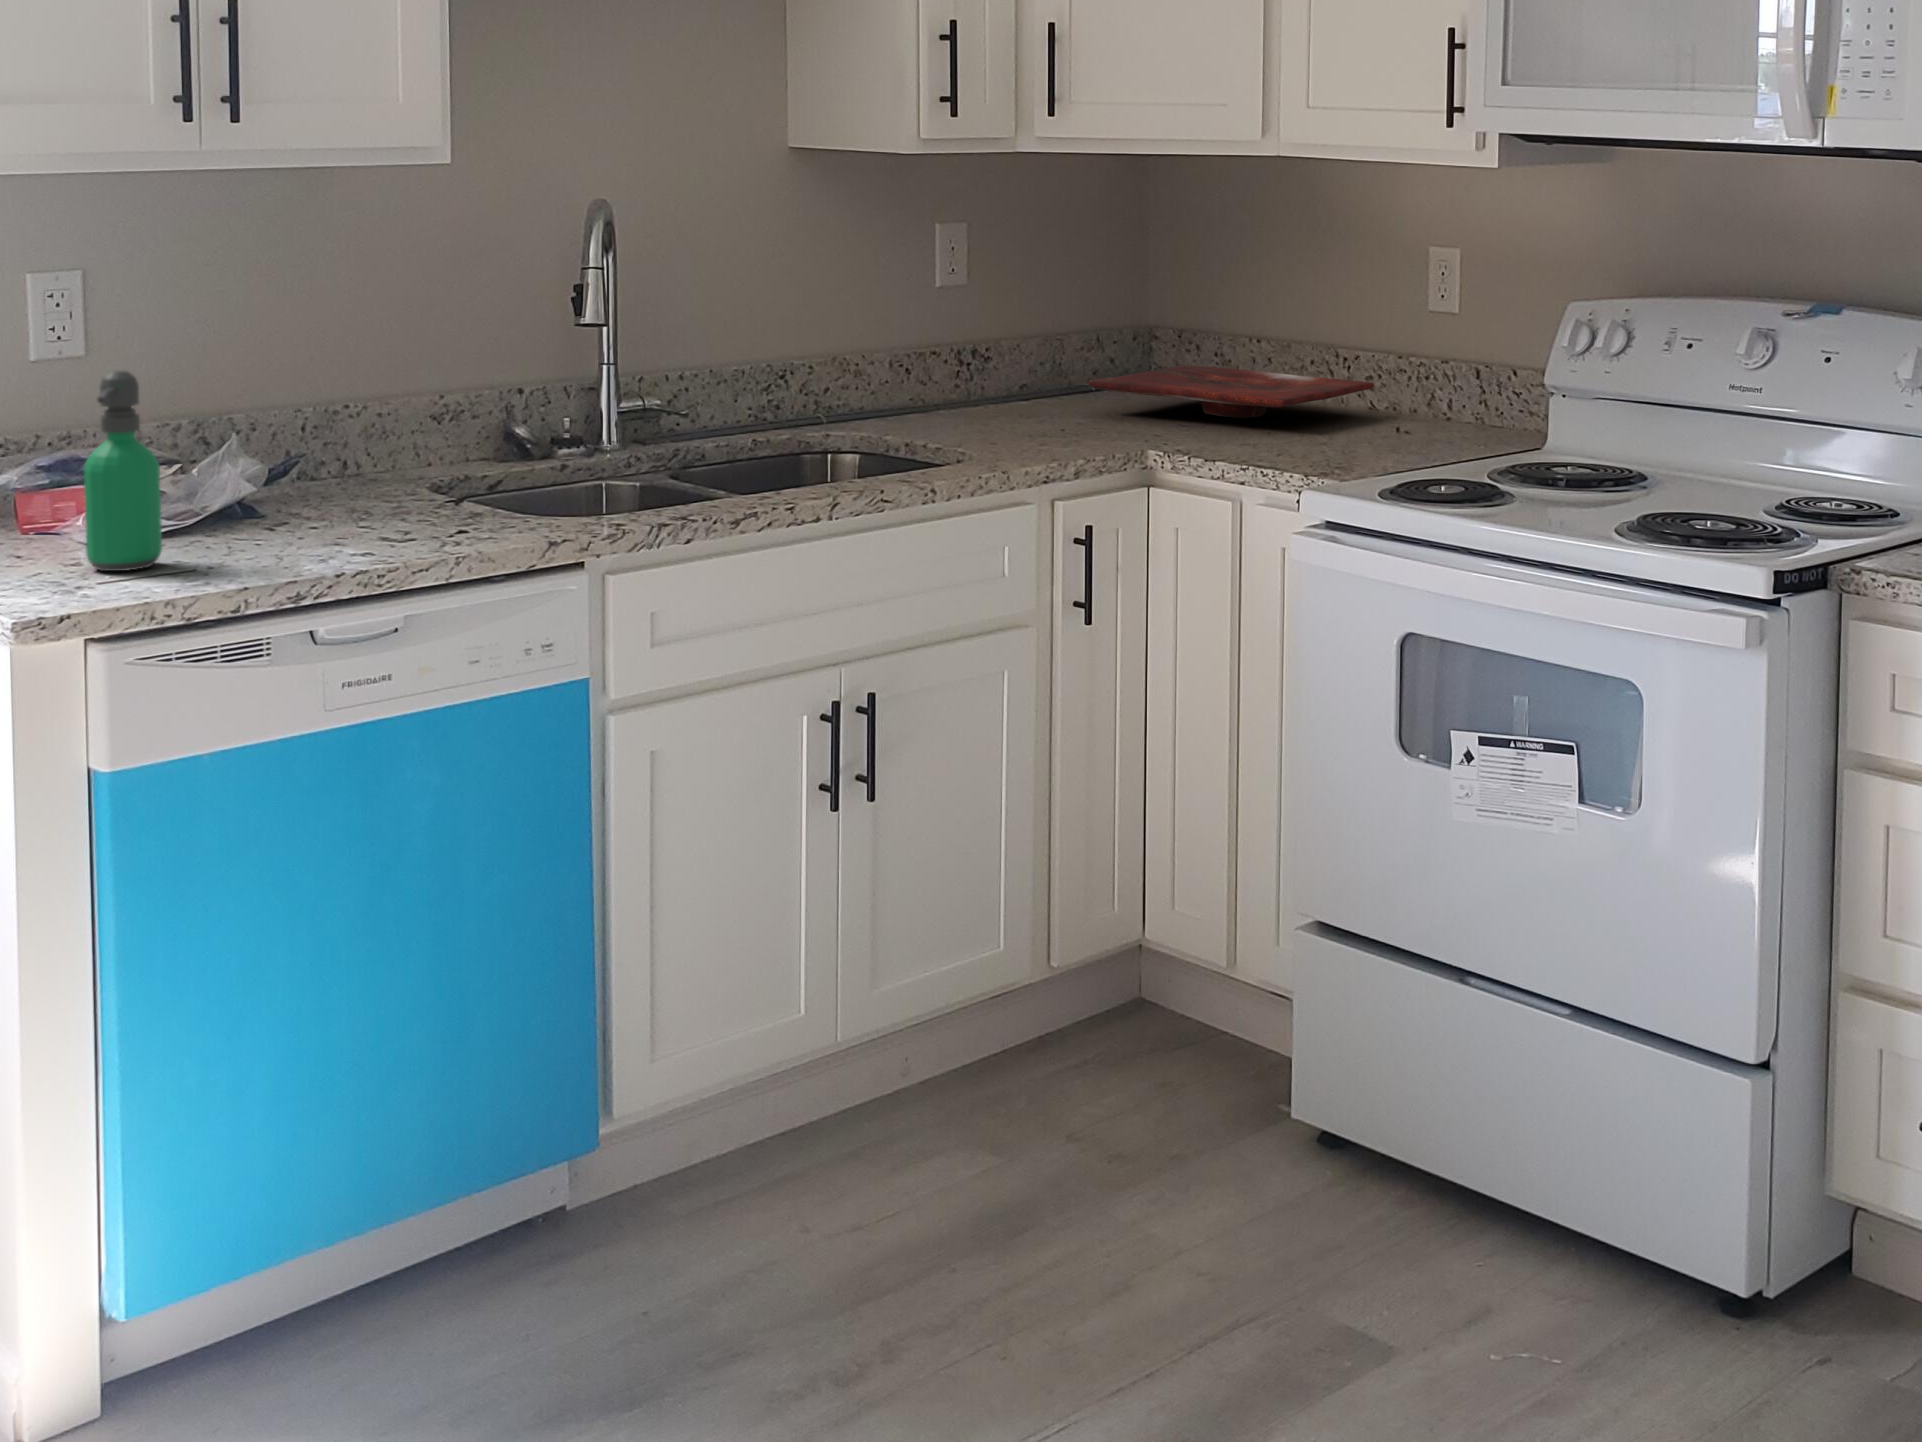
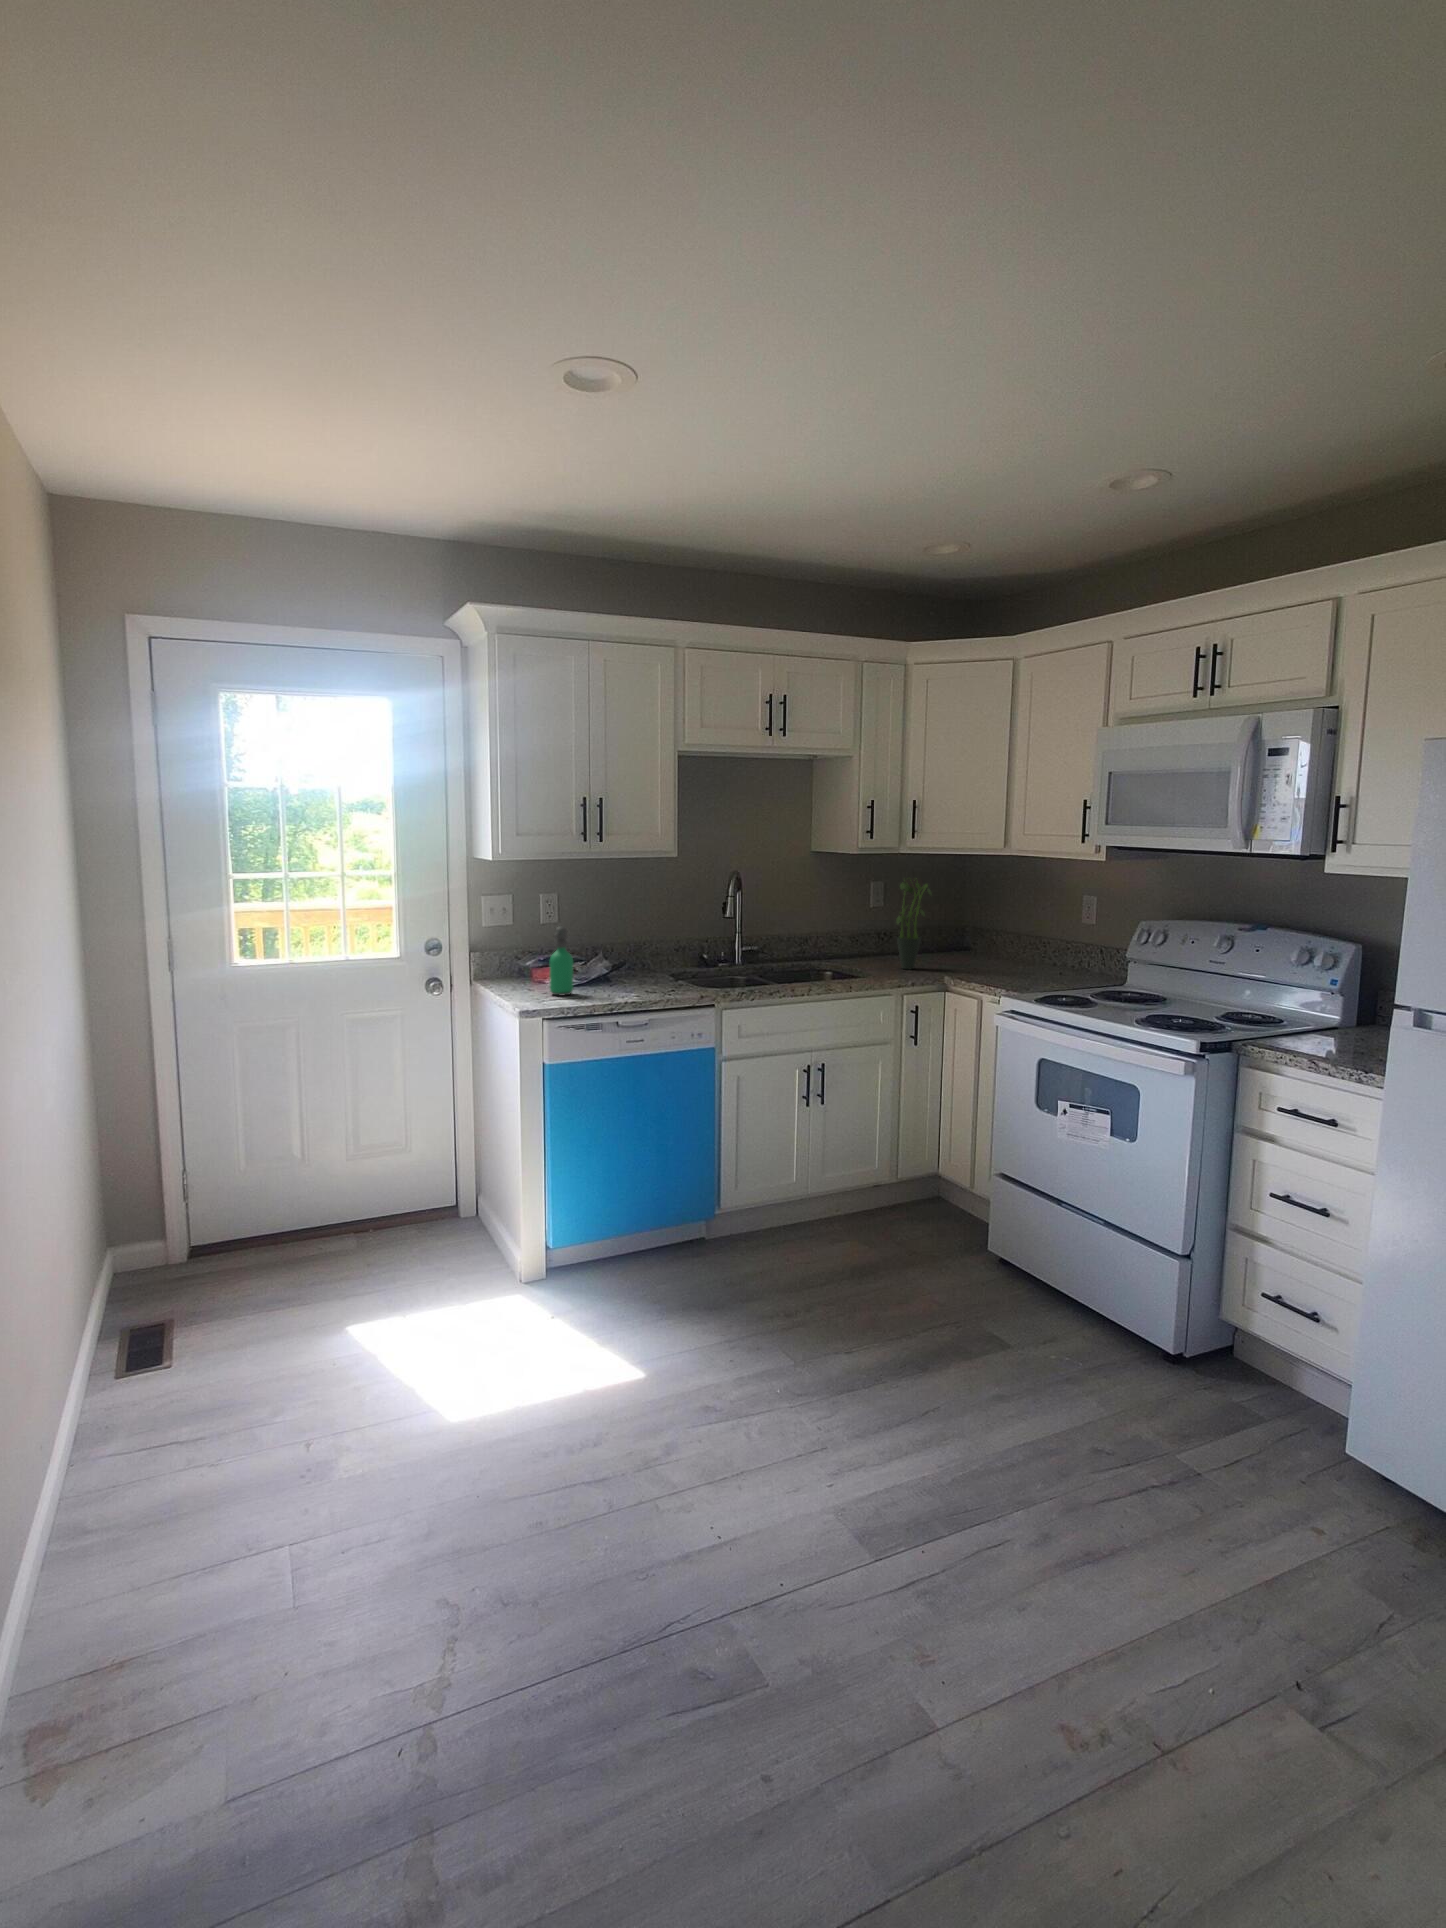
potted plant: none [1021,217,1108,442] -> present [896,880,932,969]
cutting board: present [1088,365,1374,418] -> none [928,941,1054,964]

